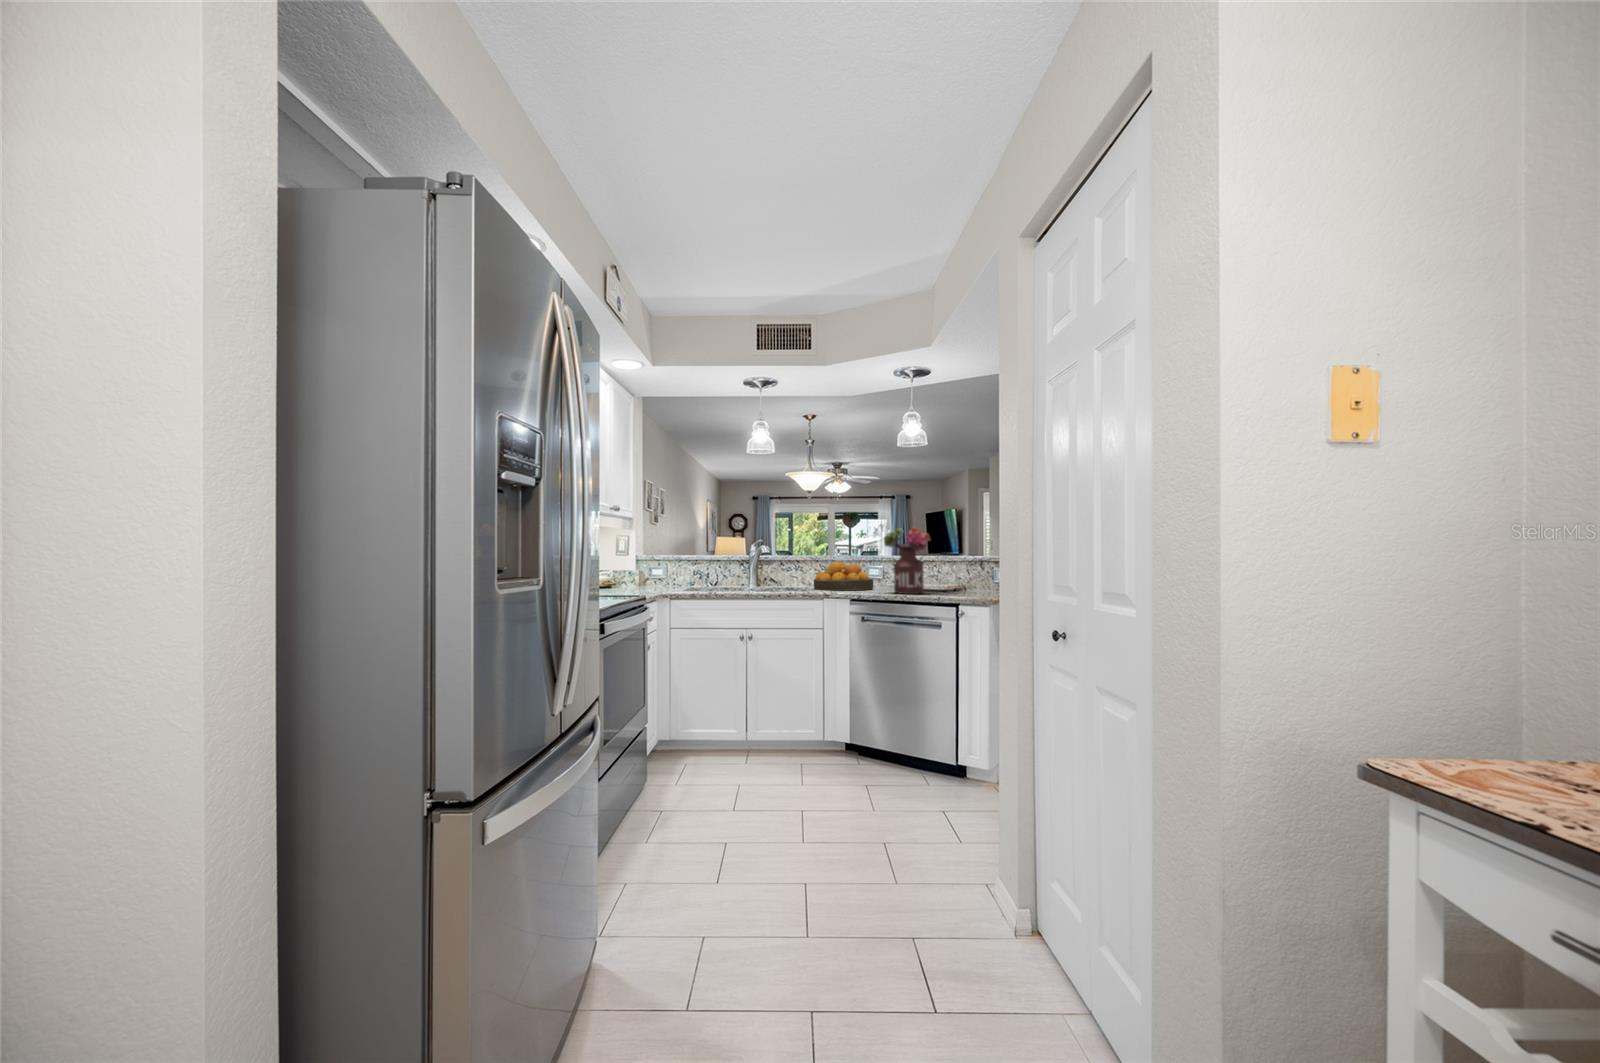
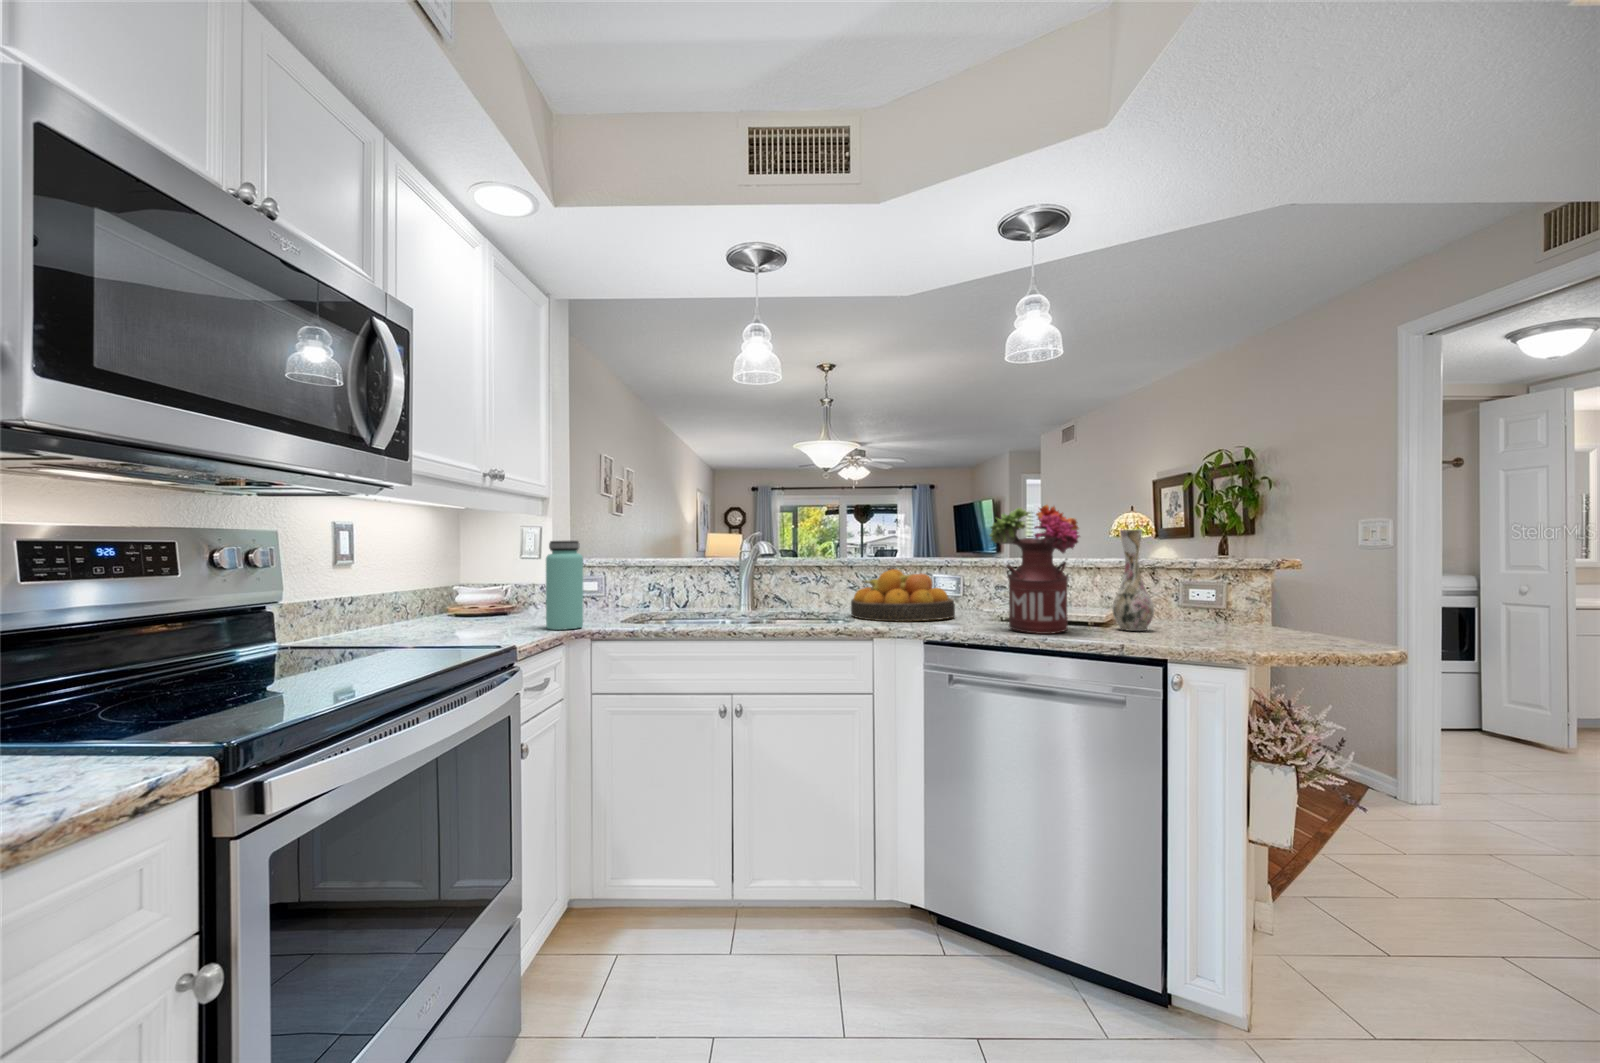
vase: none [950,540,970,593] -> present [1112,529,1154,631]
bottle: none [646,544,666,592] -> present [546,541,583,630]

